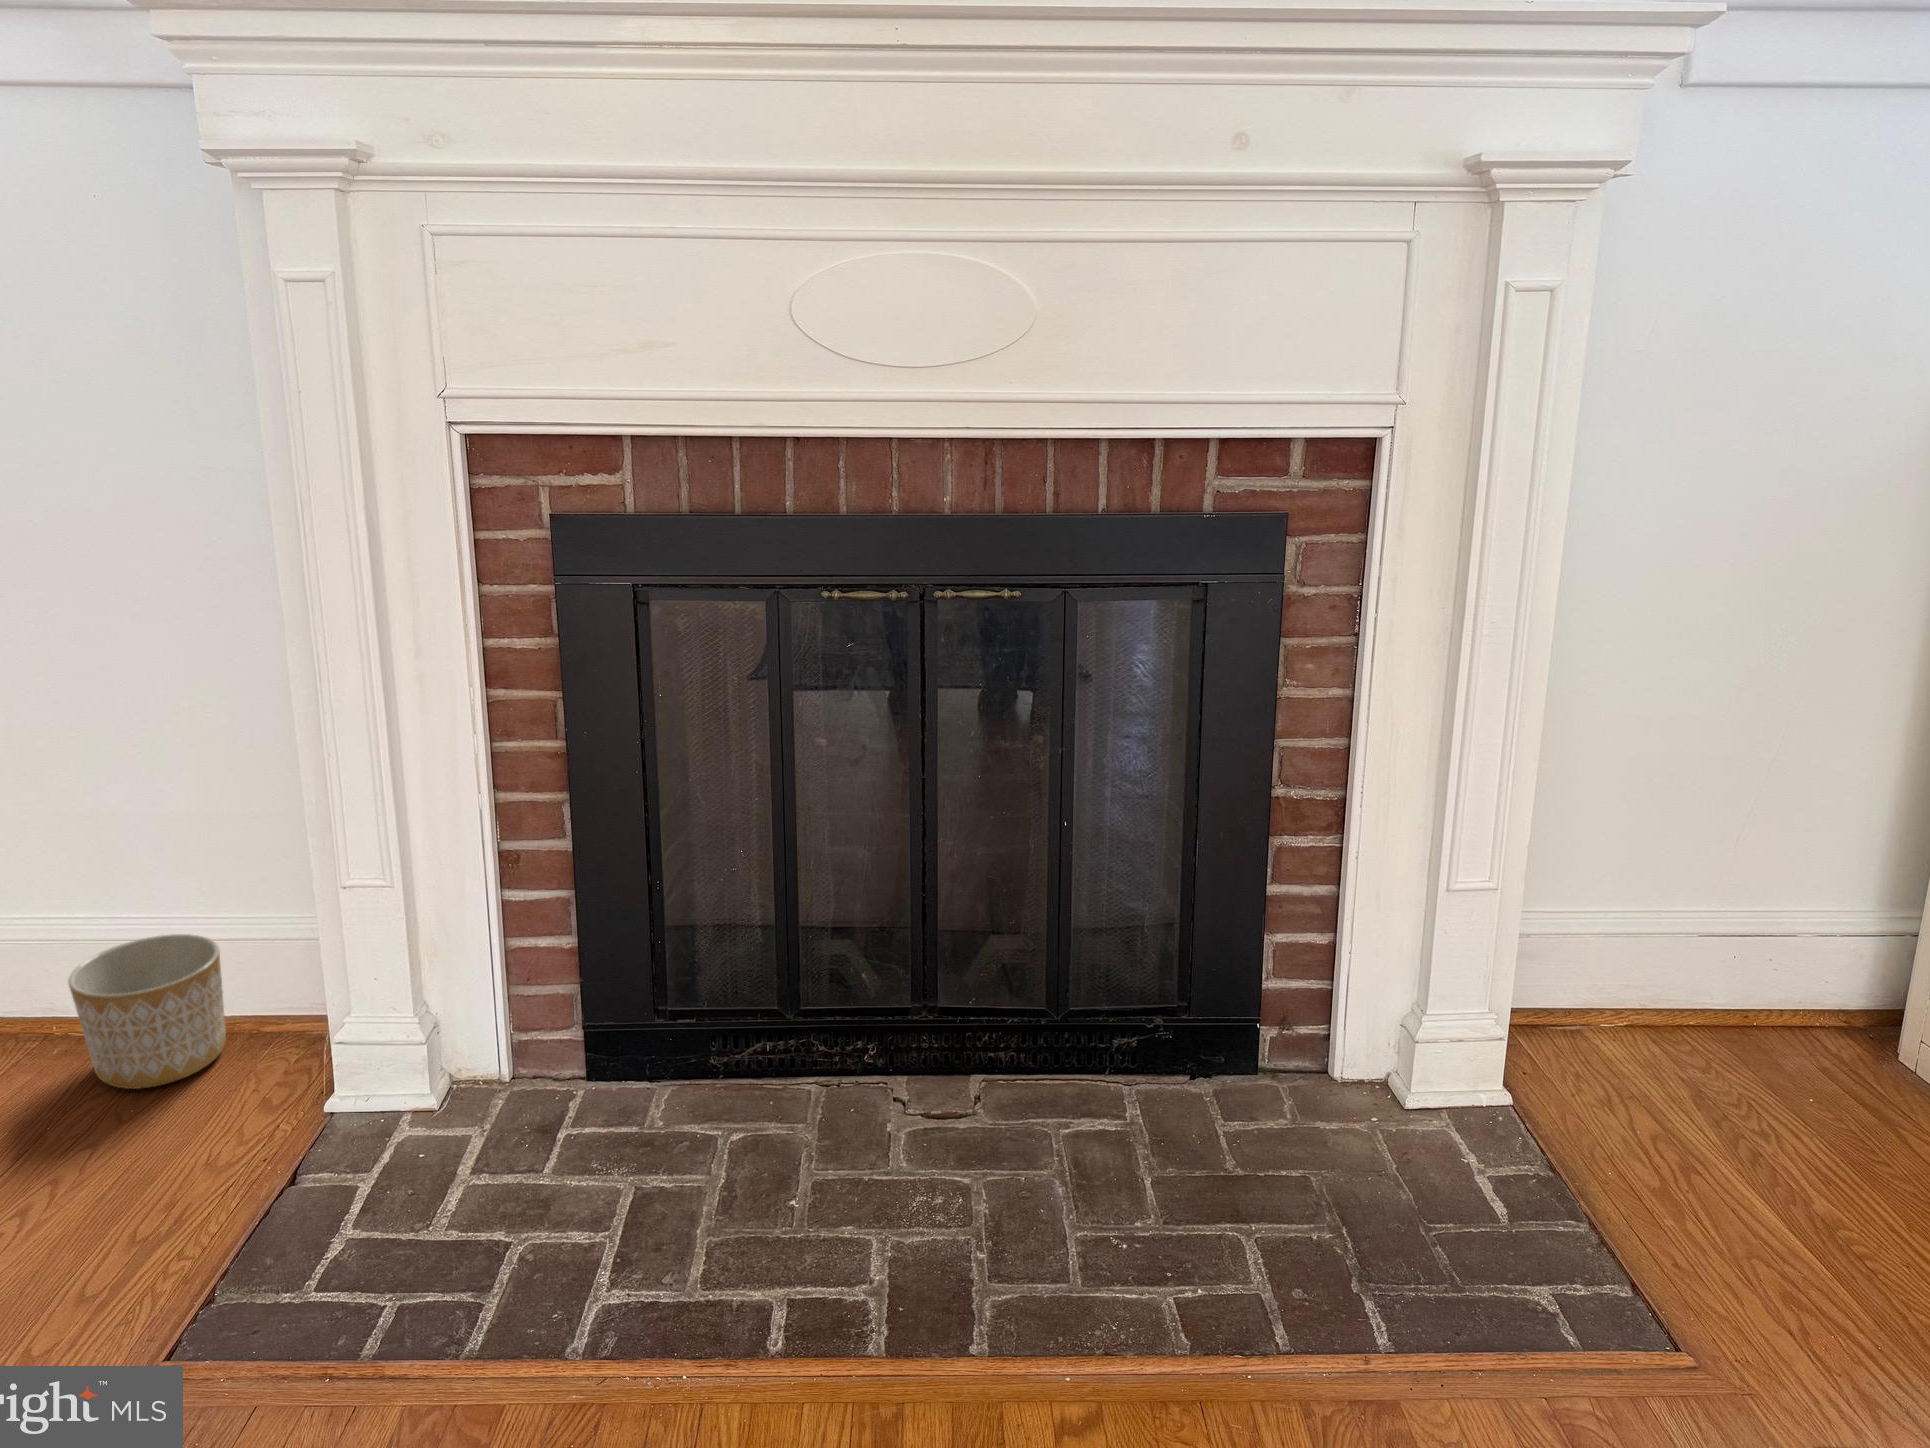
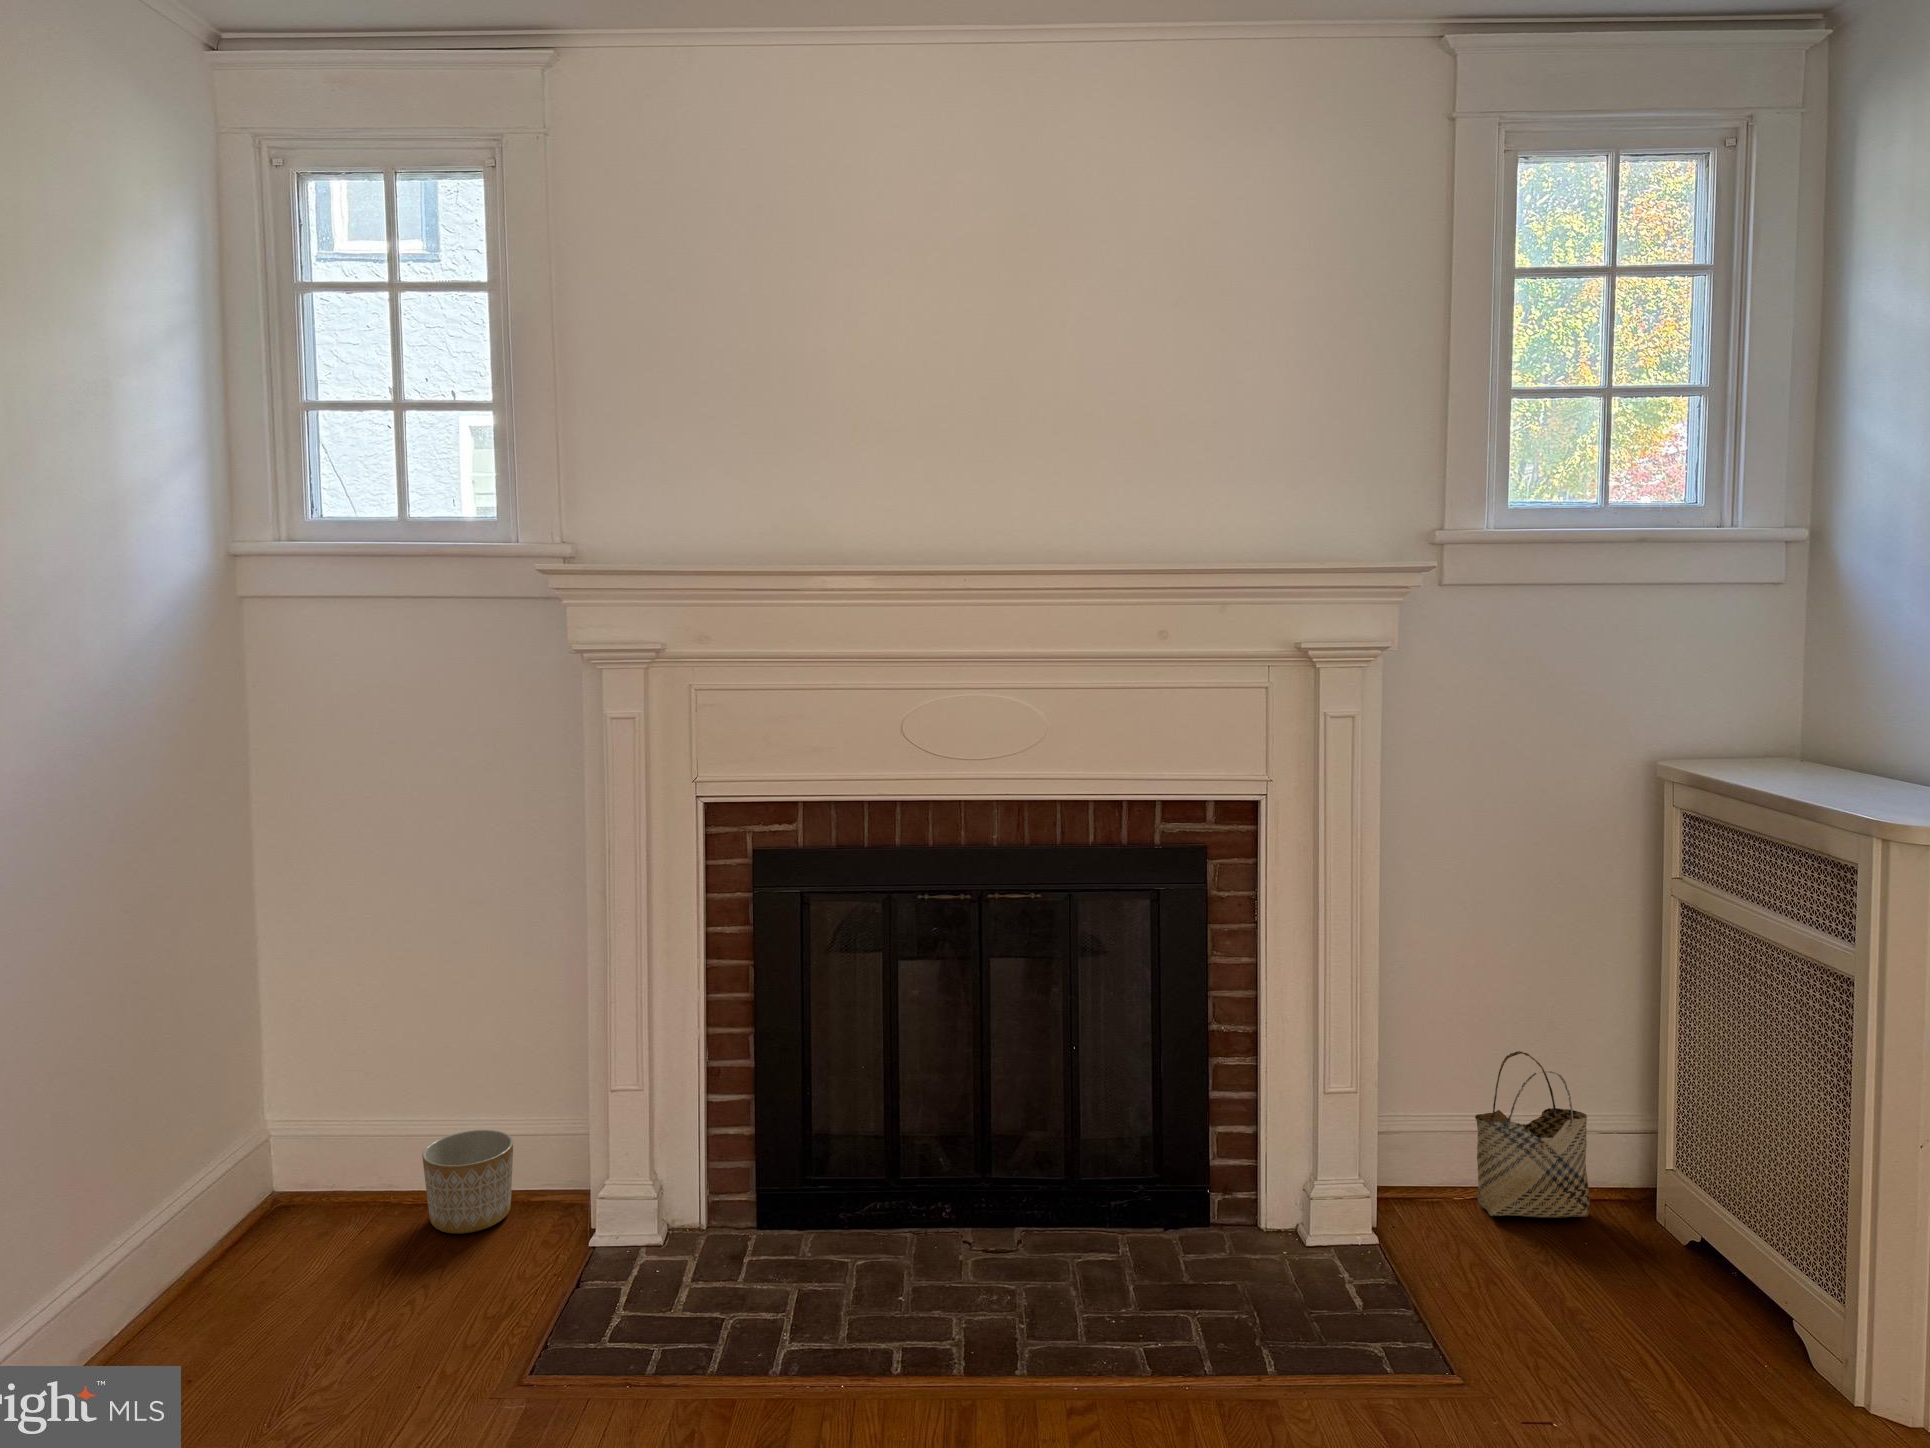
woven basket: none [1640,825,1820,1059] -> present [1475,1051,1590,1218]

